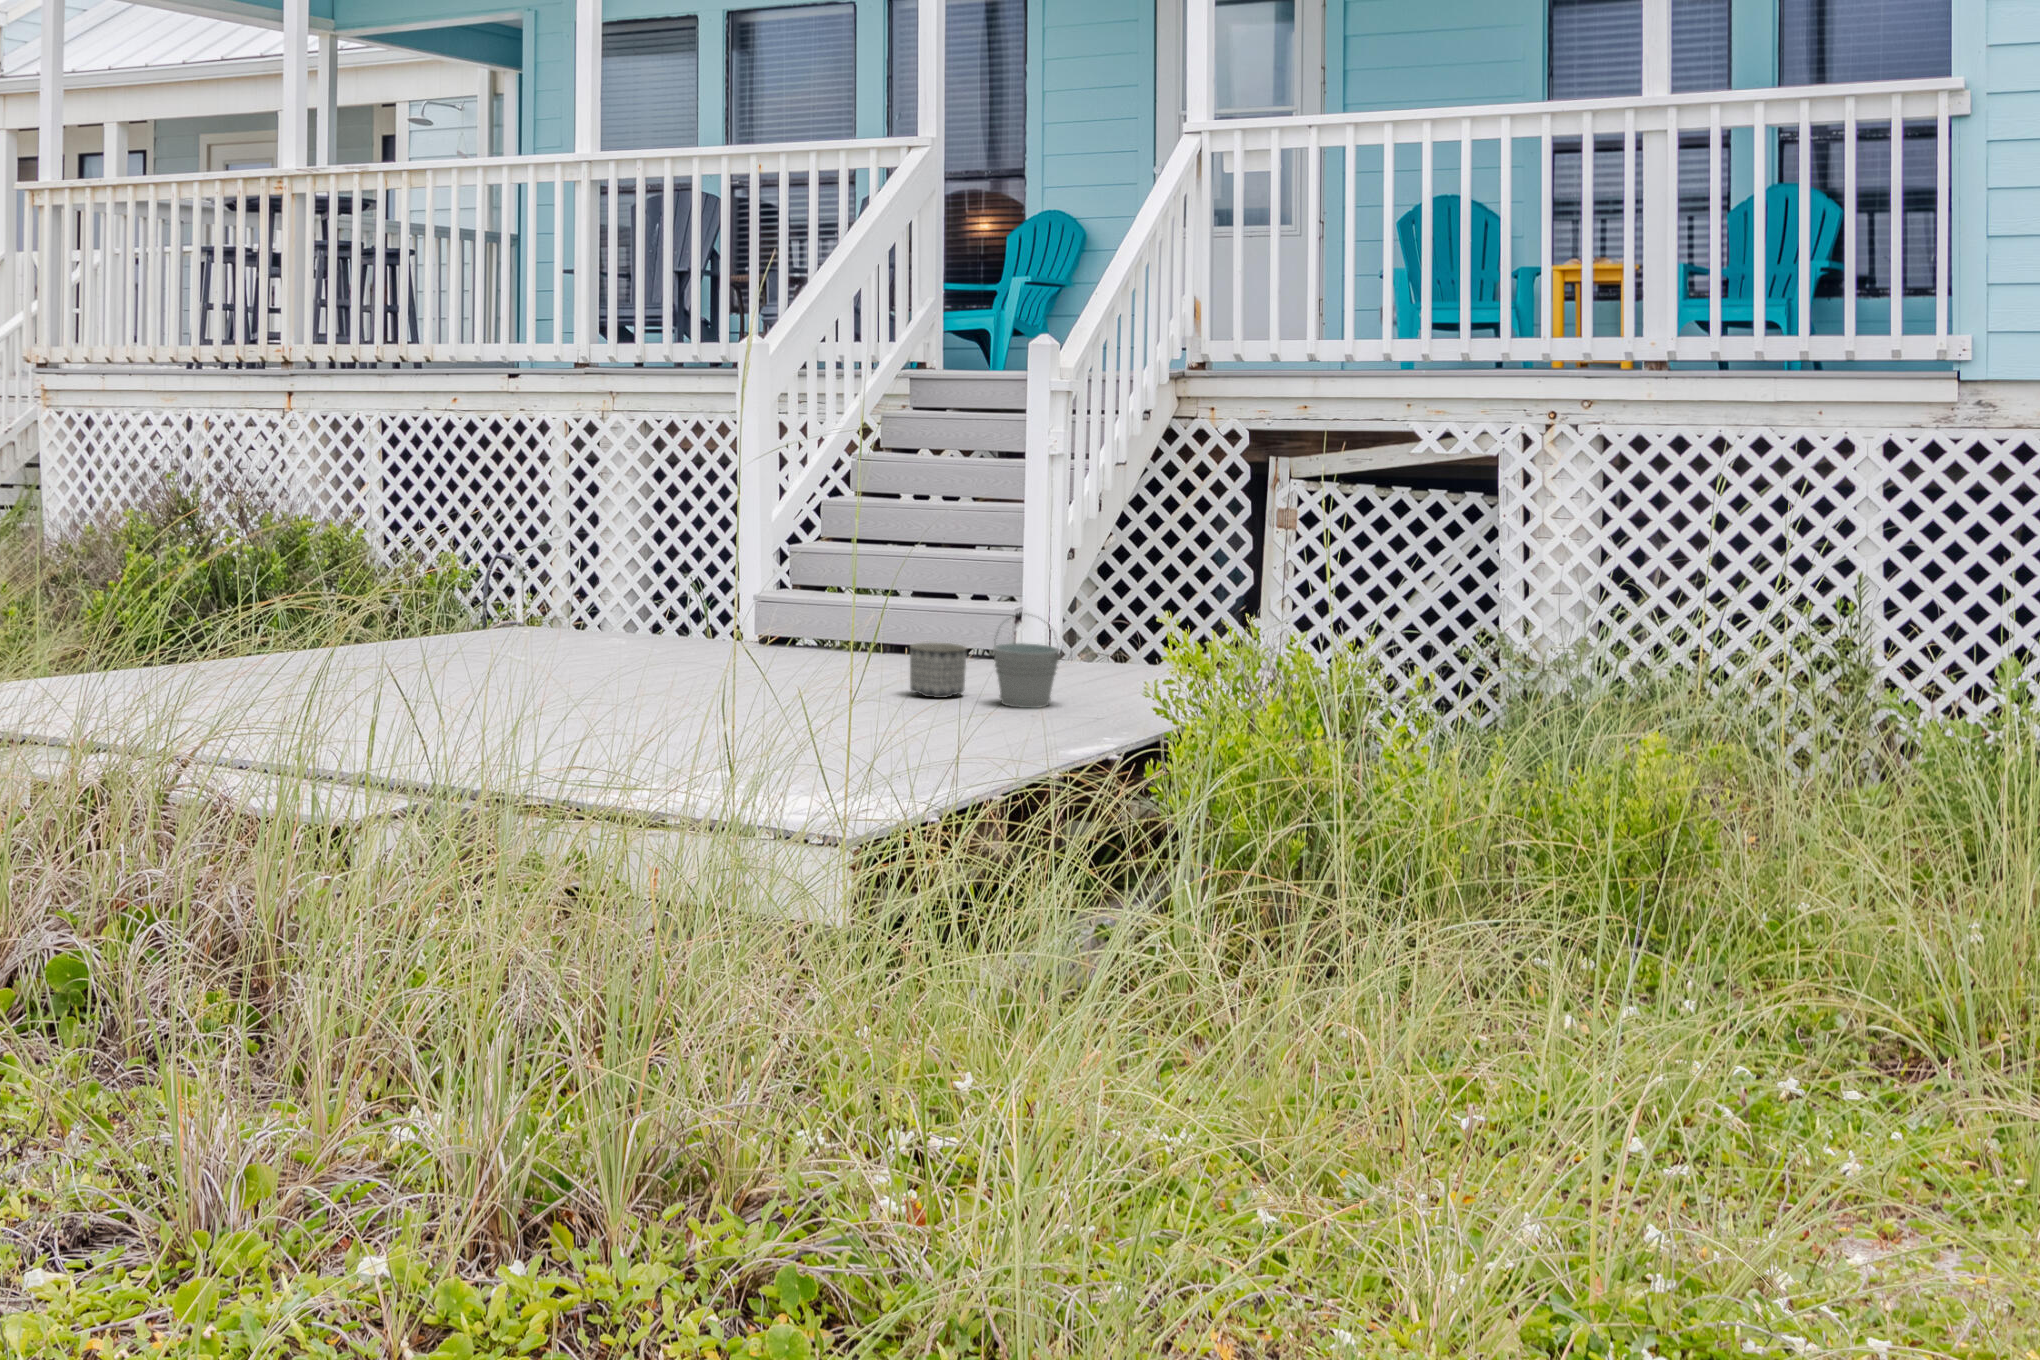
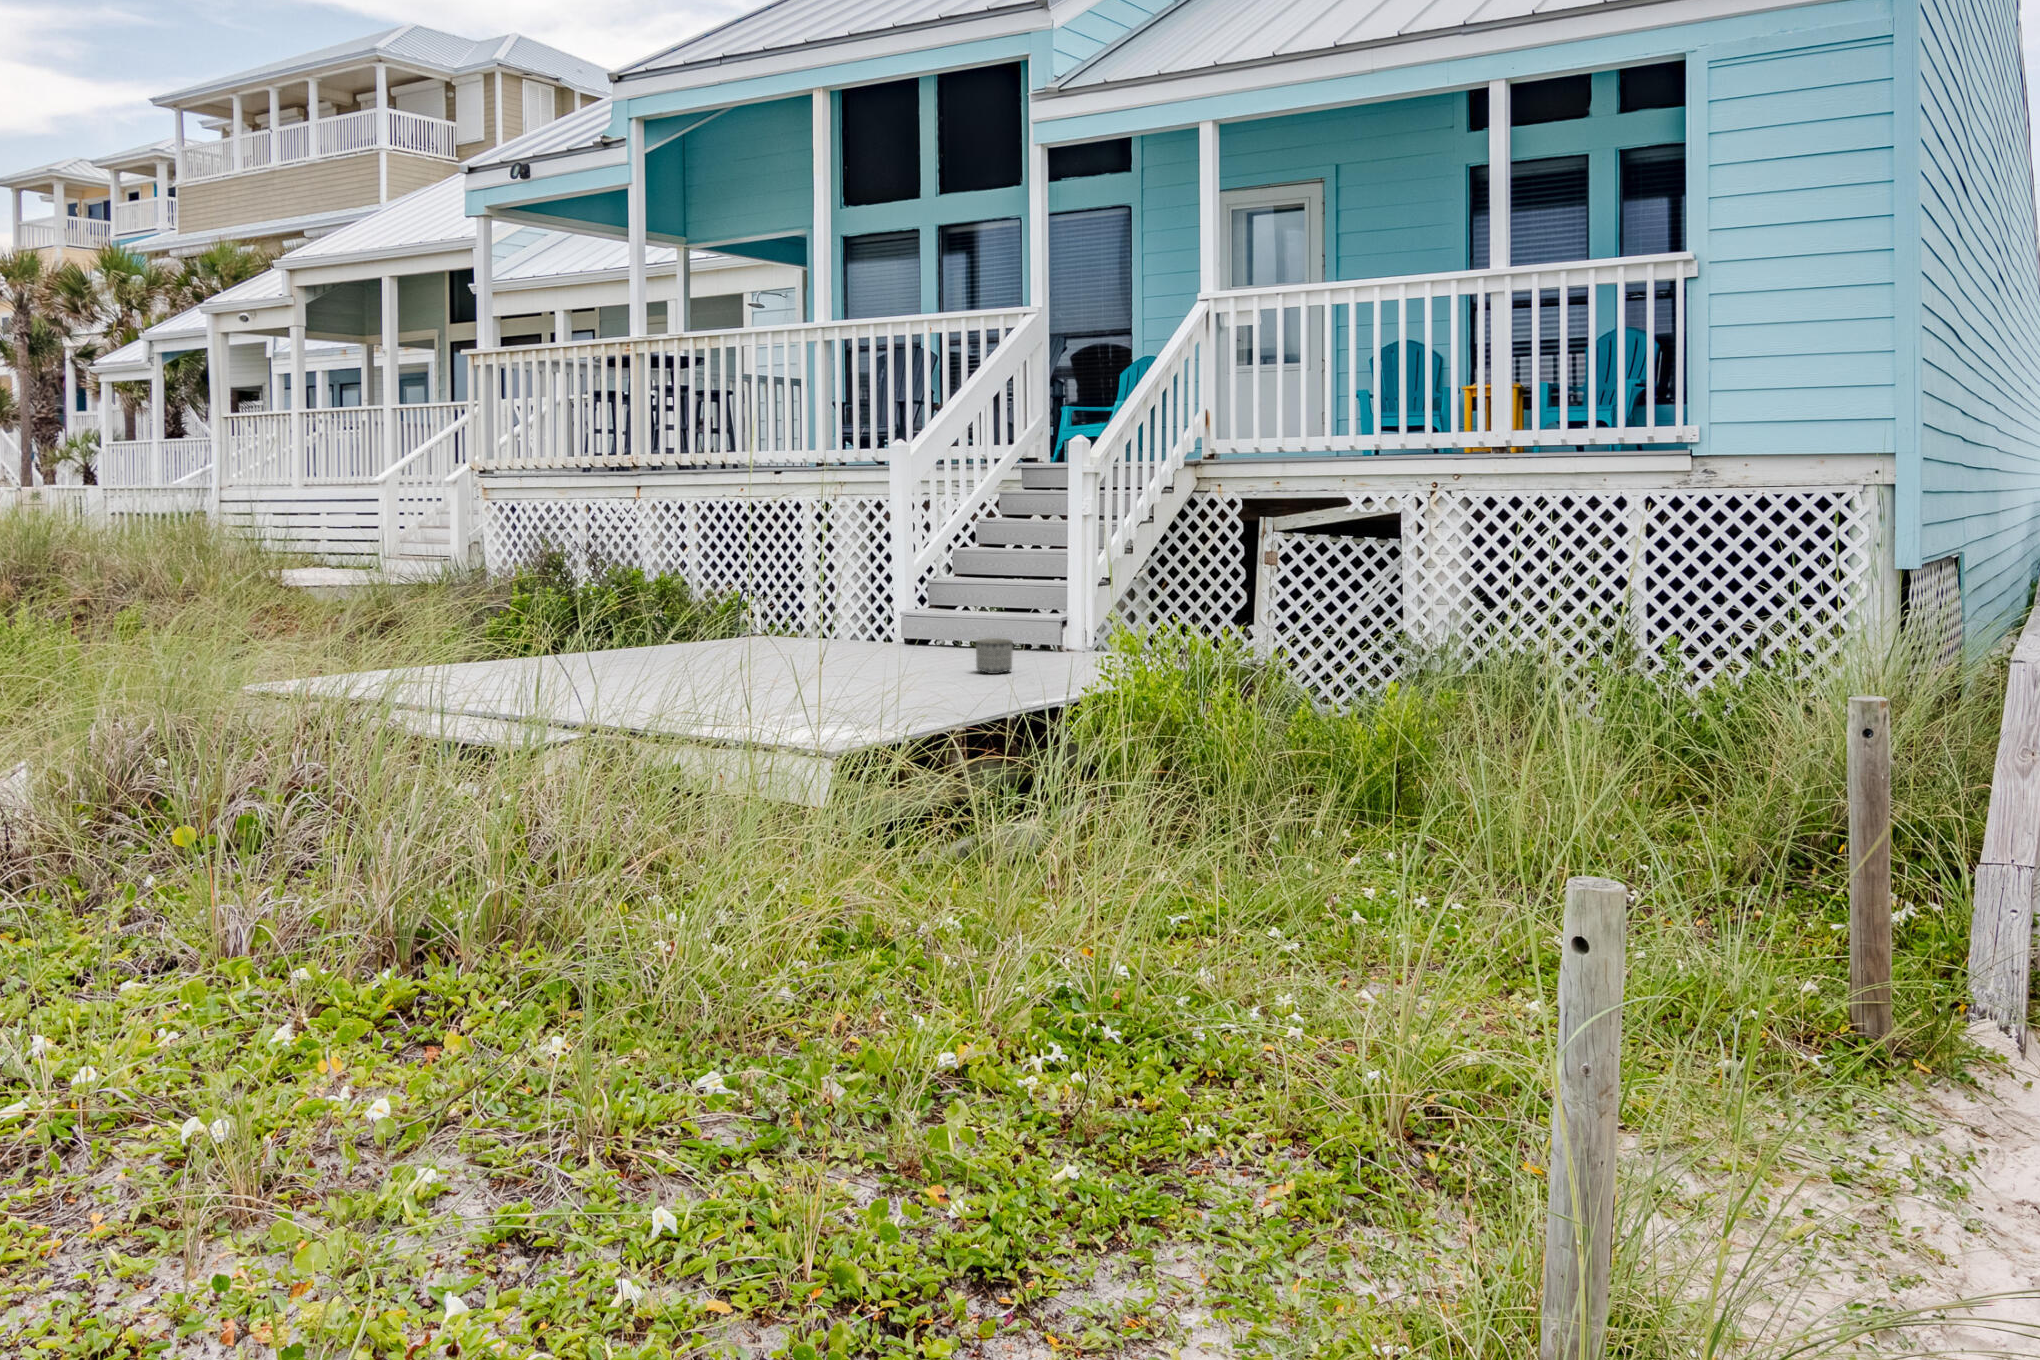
bucket: present [993,613,1060,708] -> none [1024,618,1068,679]

